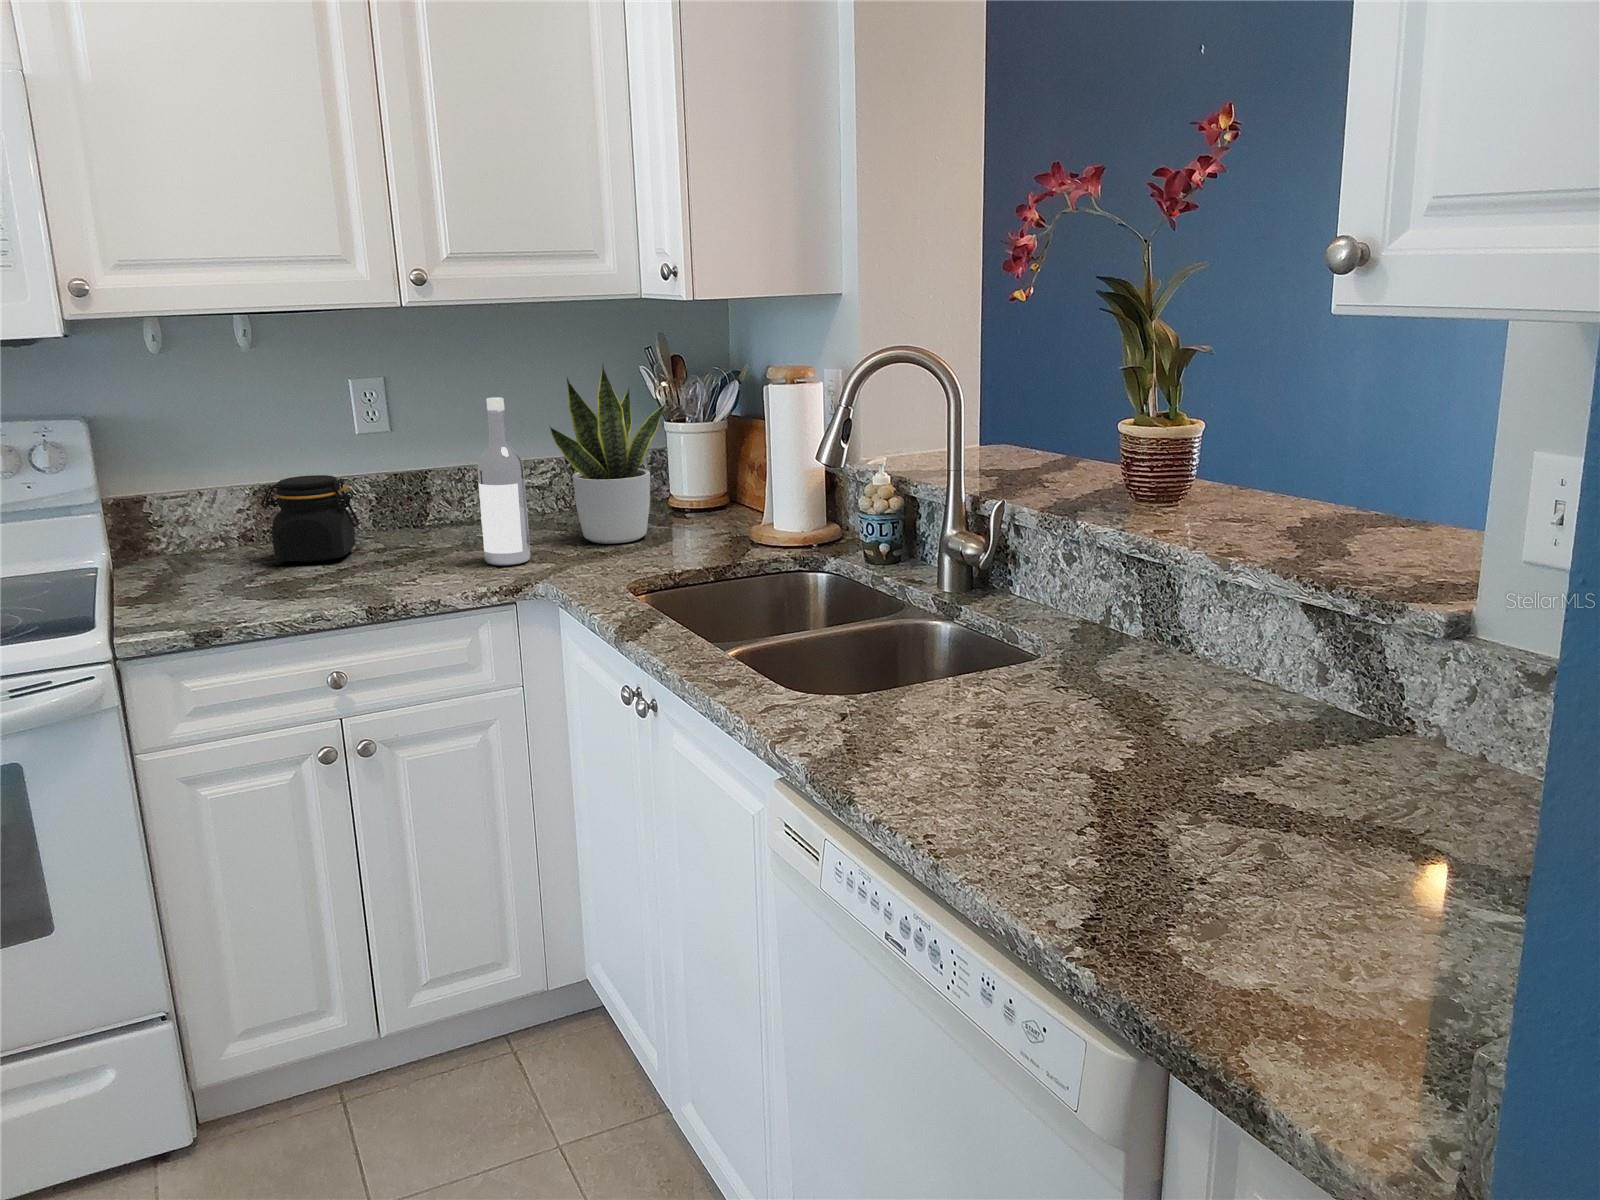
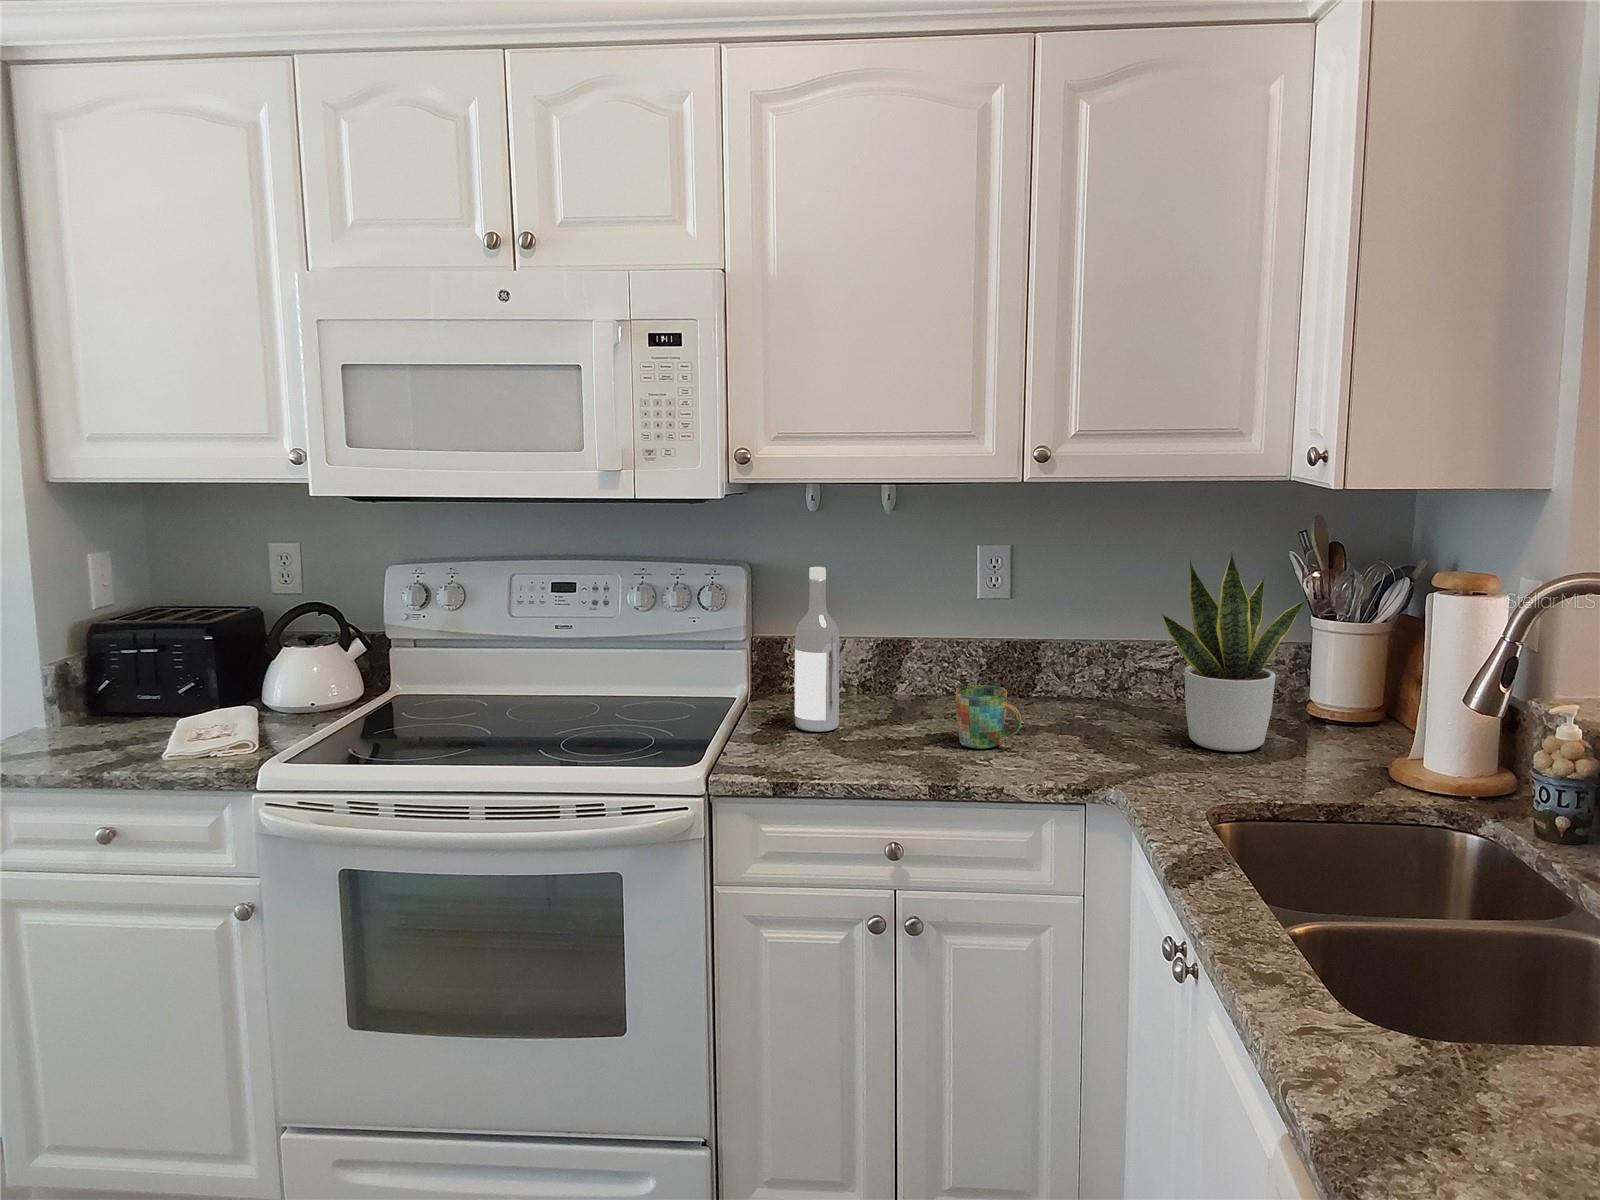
wine bottle: present [478,397,530,565] -> present [795,567,839,732]
jar: present [261,475,359,562] -> none [873,636,959,723]
mug: none [365,512,435,573] -> present [956,685,1021,748]

